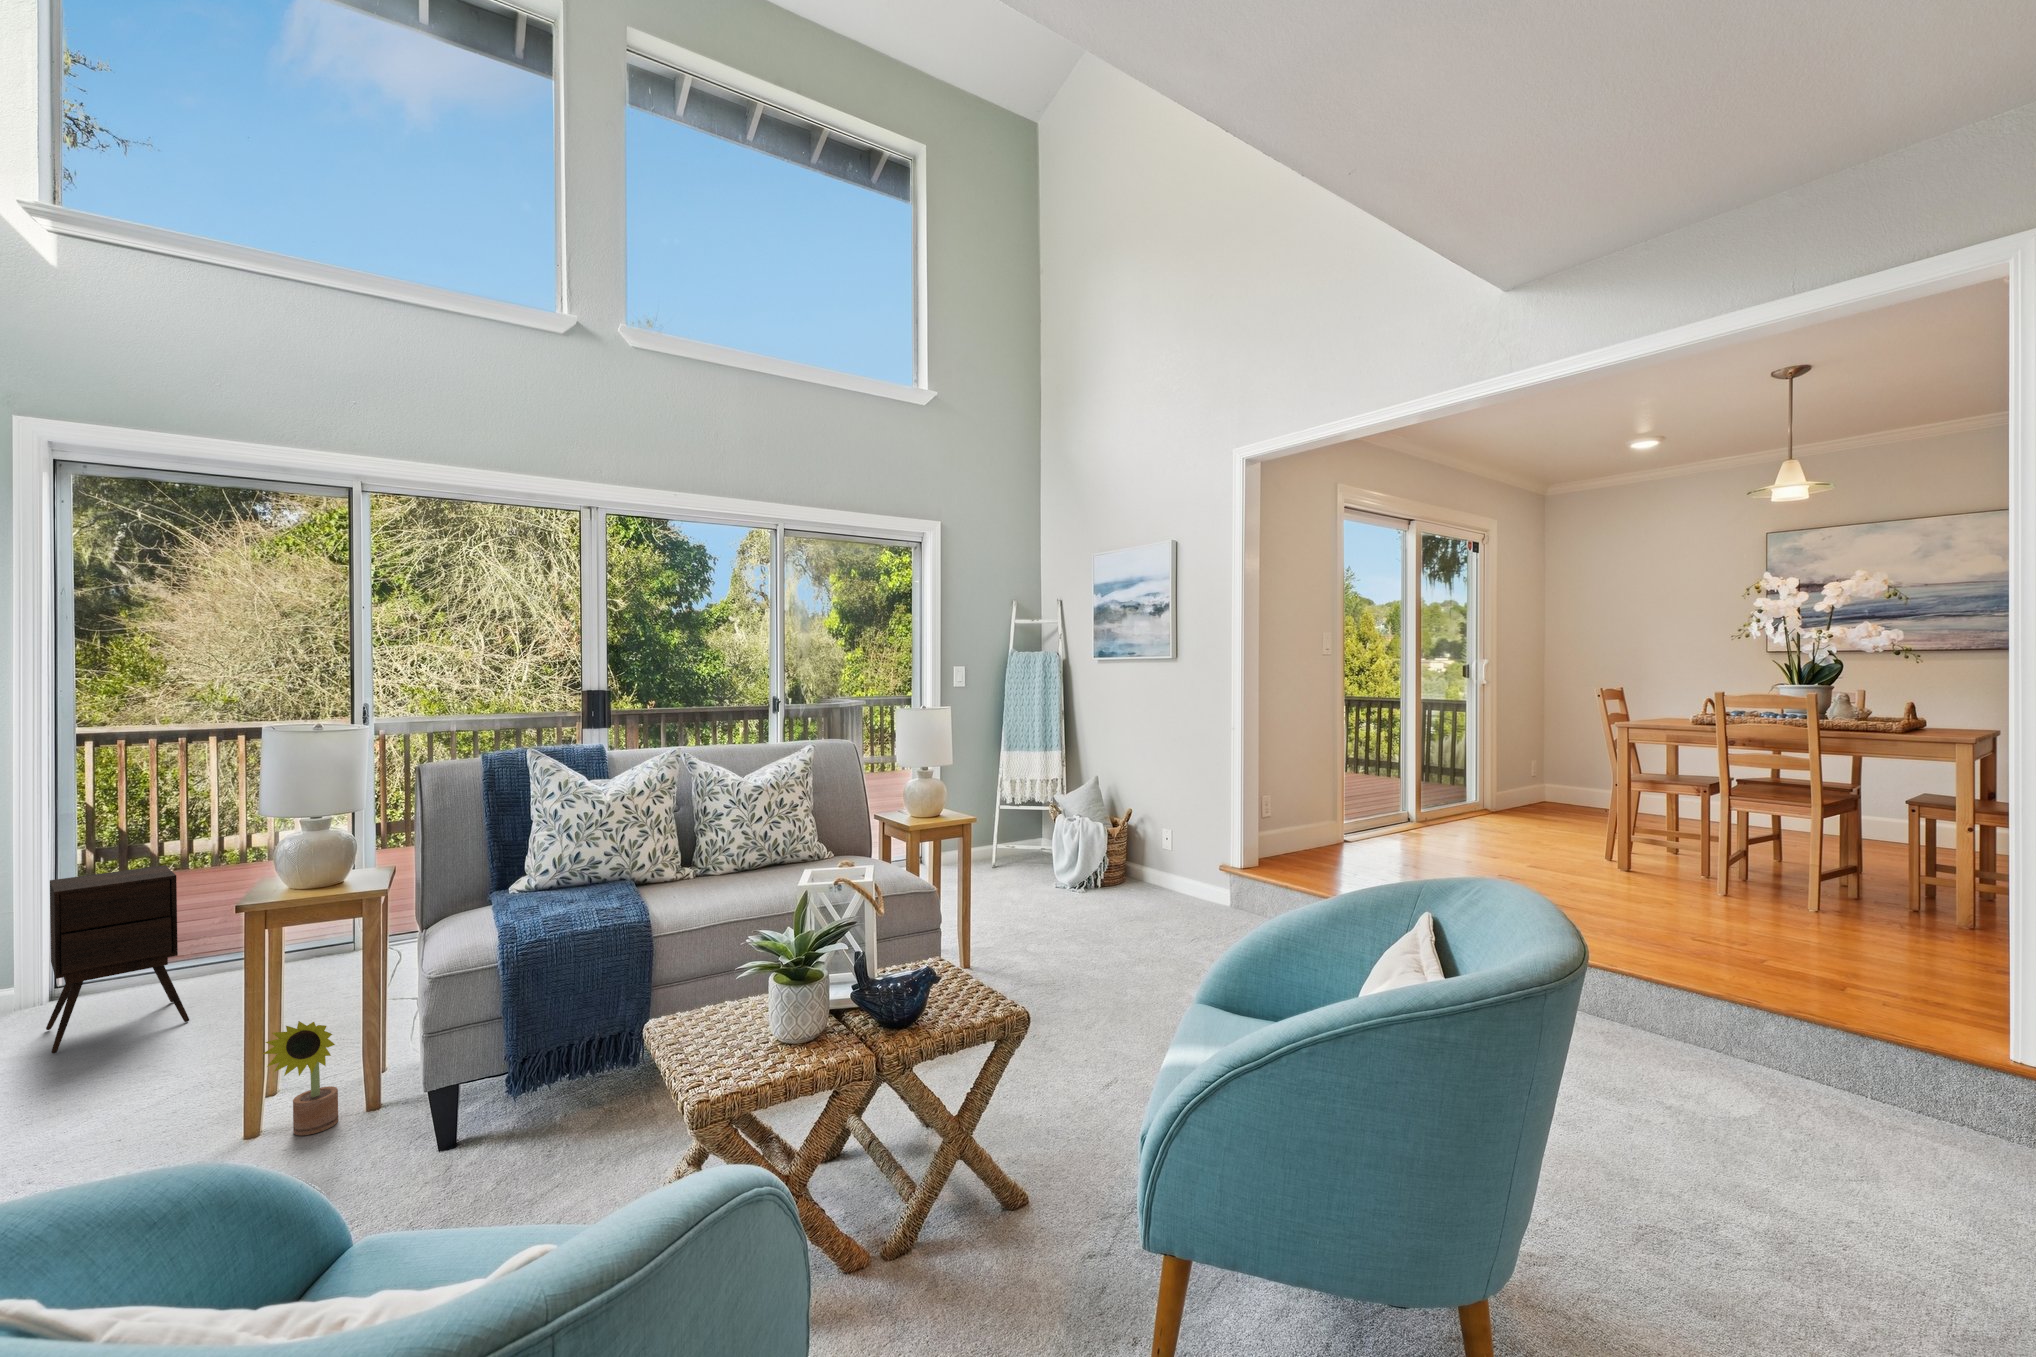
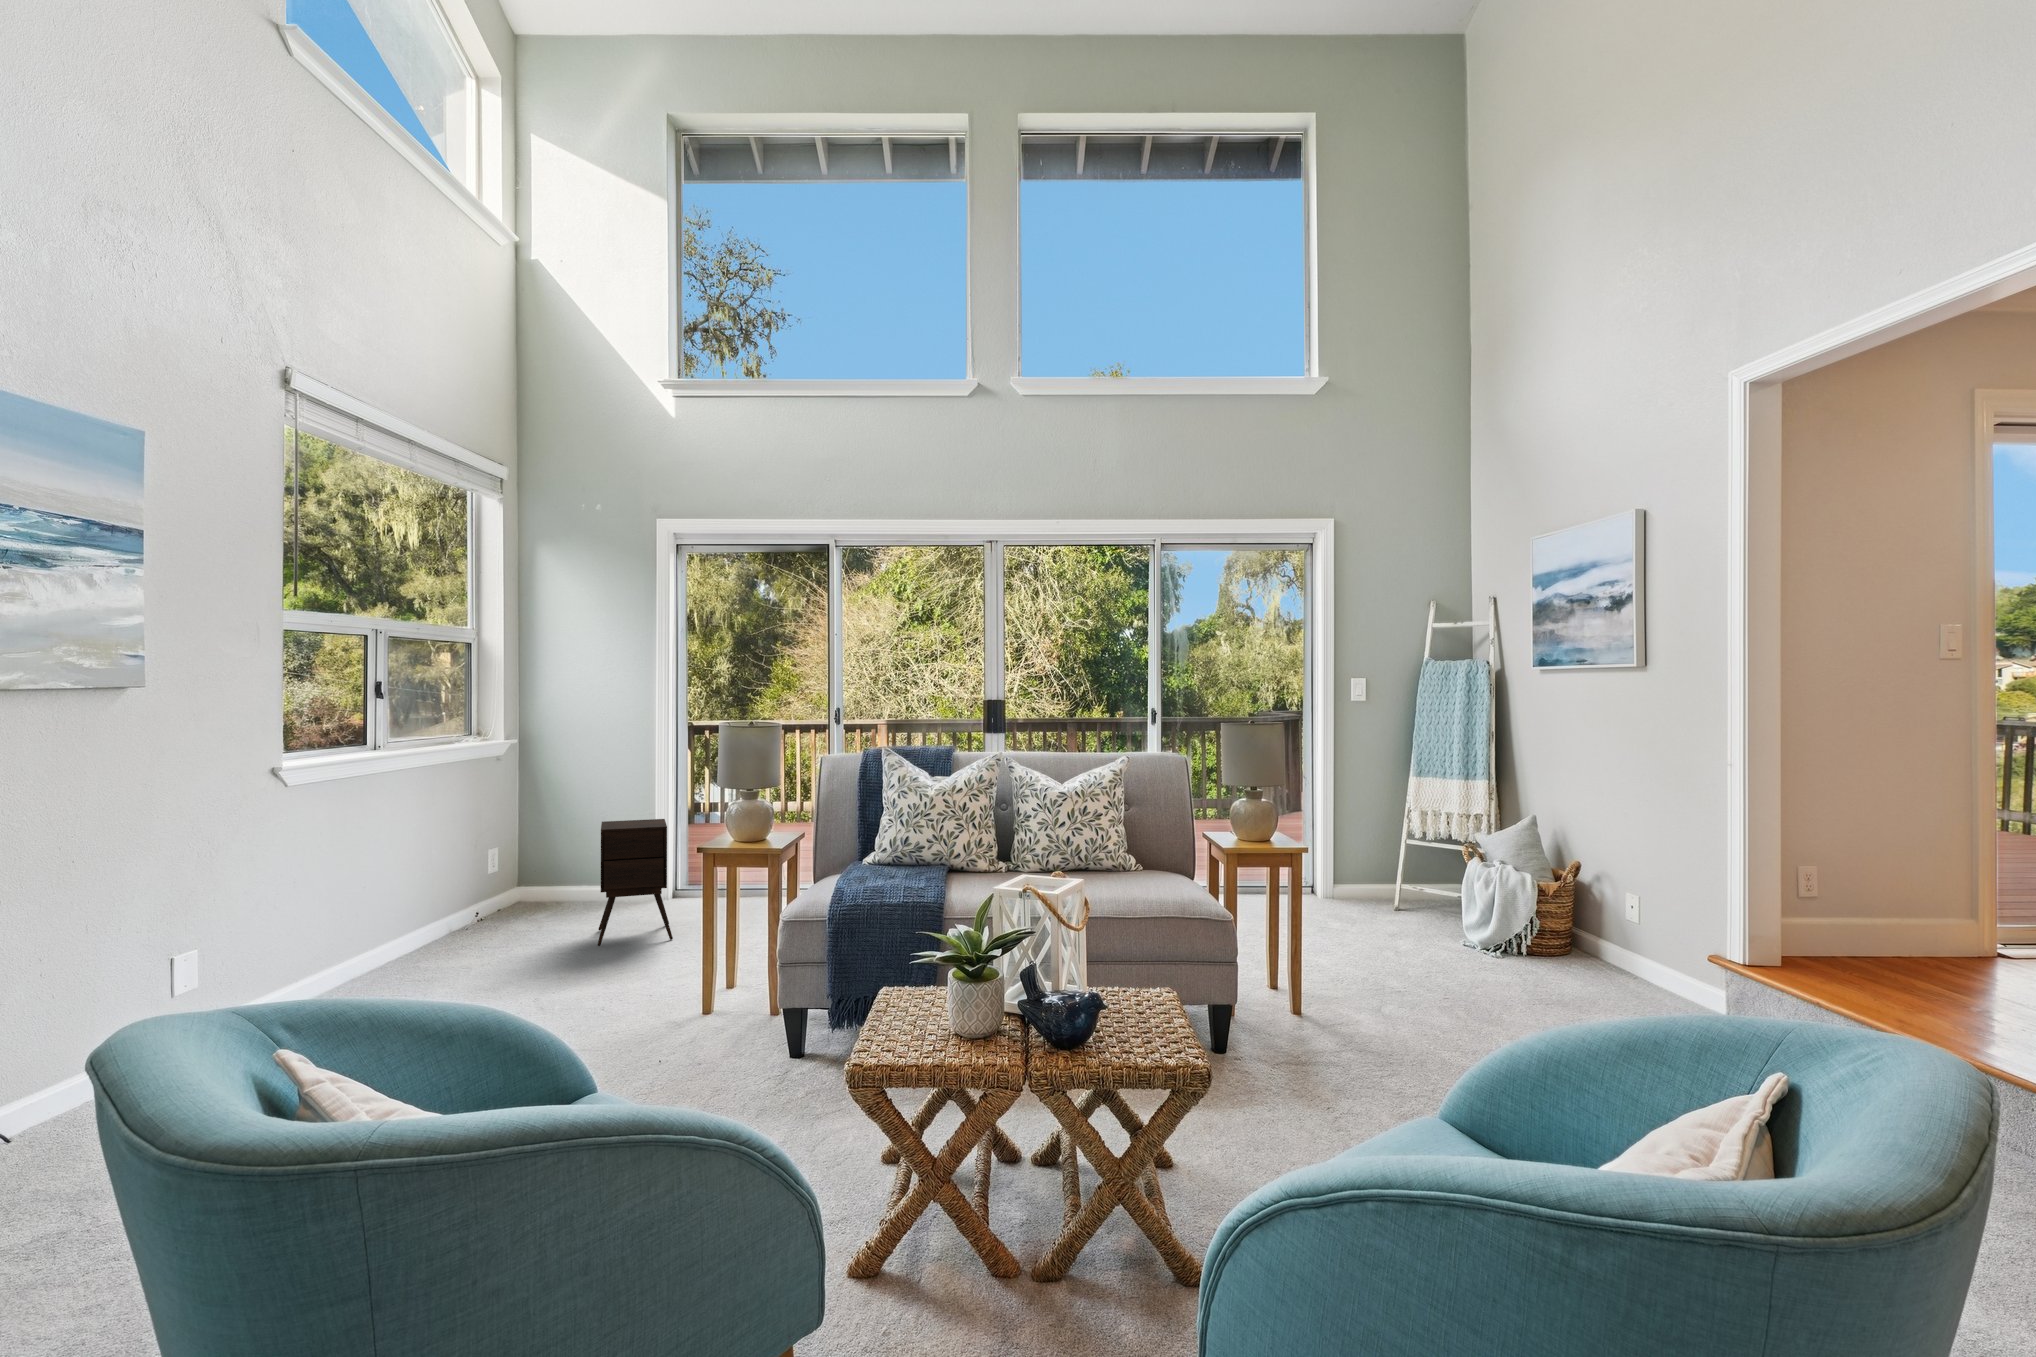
decorative plant: present [263,1021,338,1135] -> none [687,940,733,1028]

